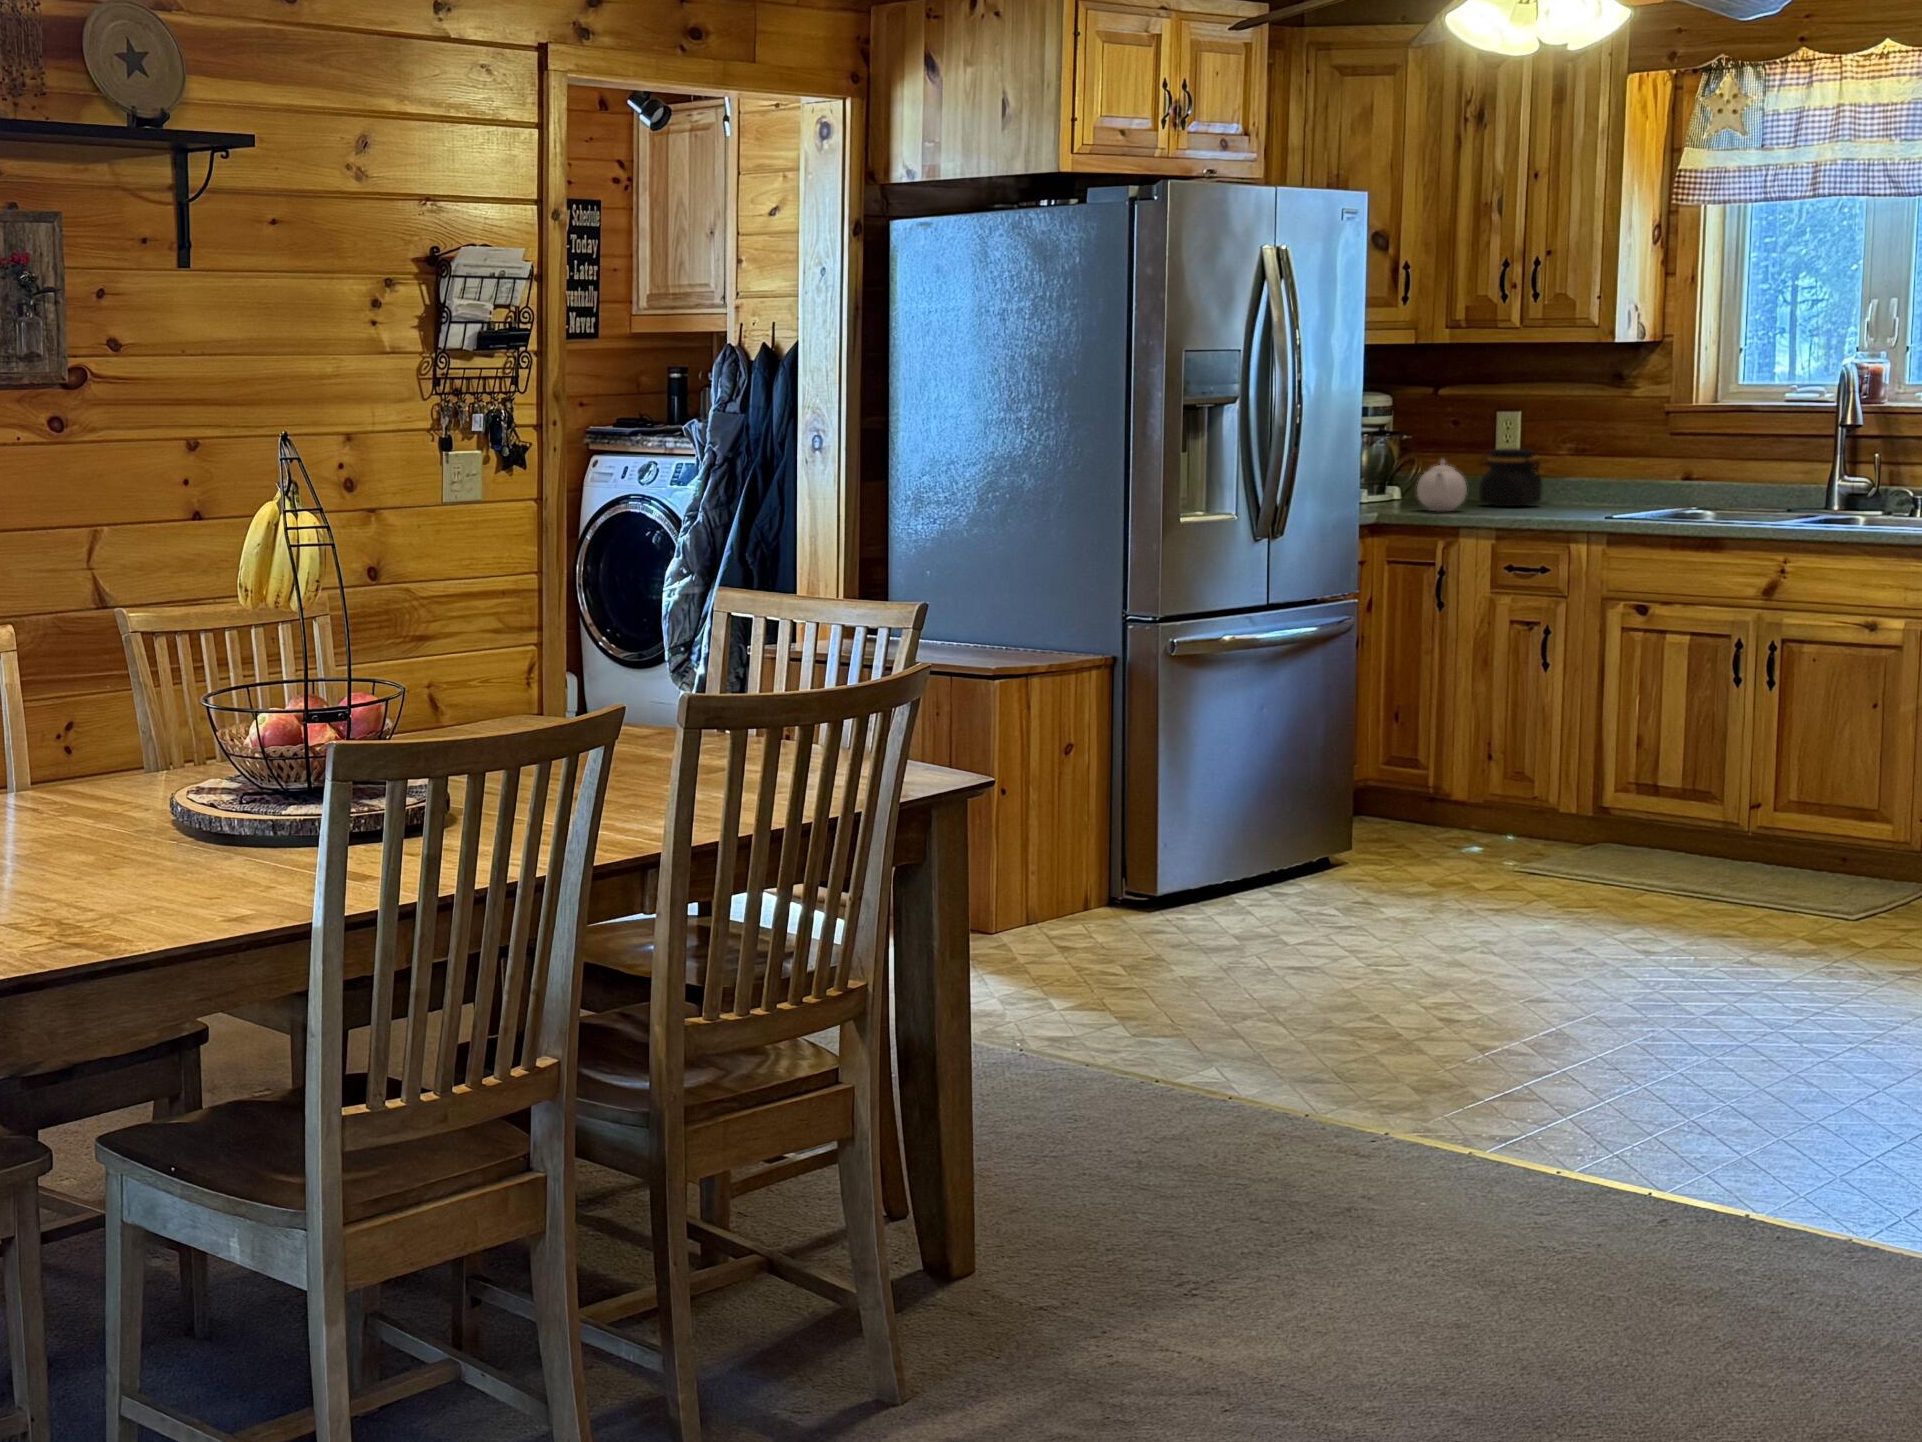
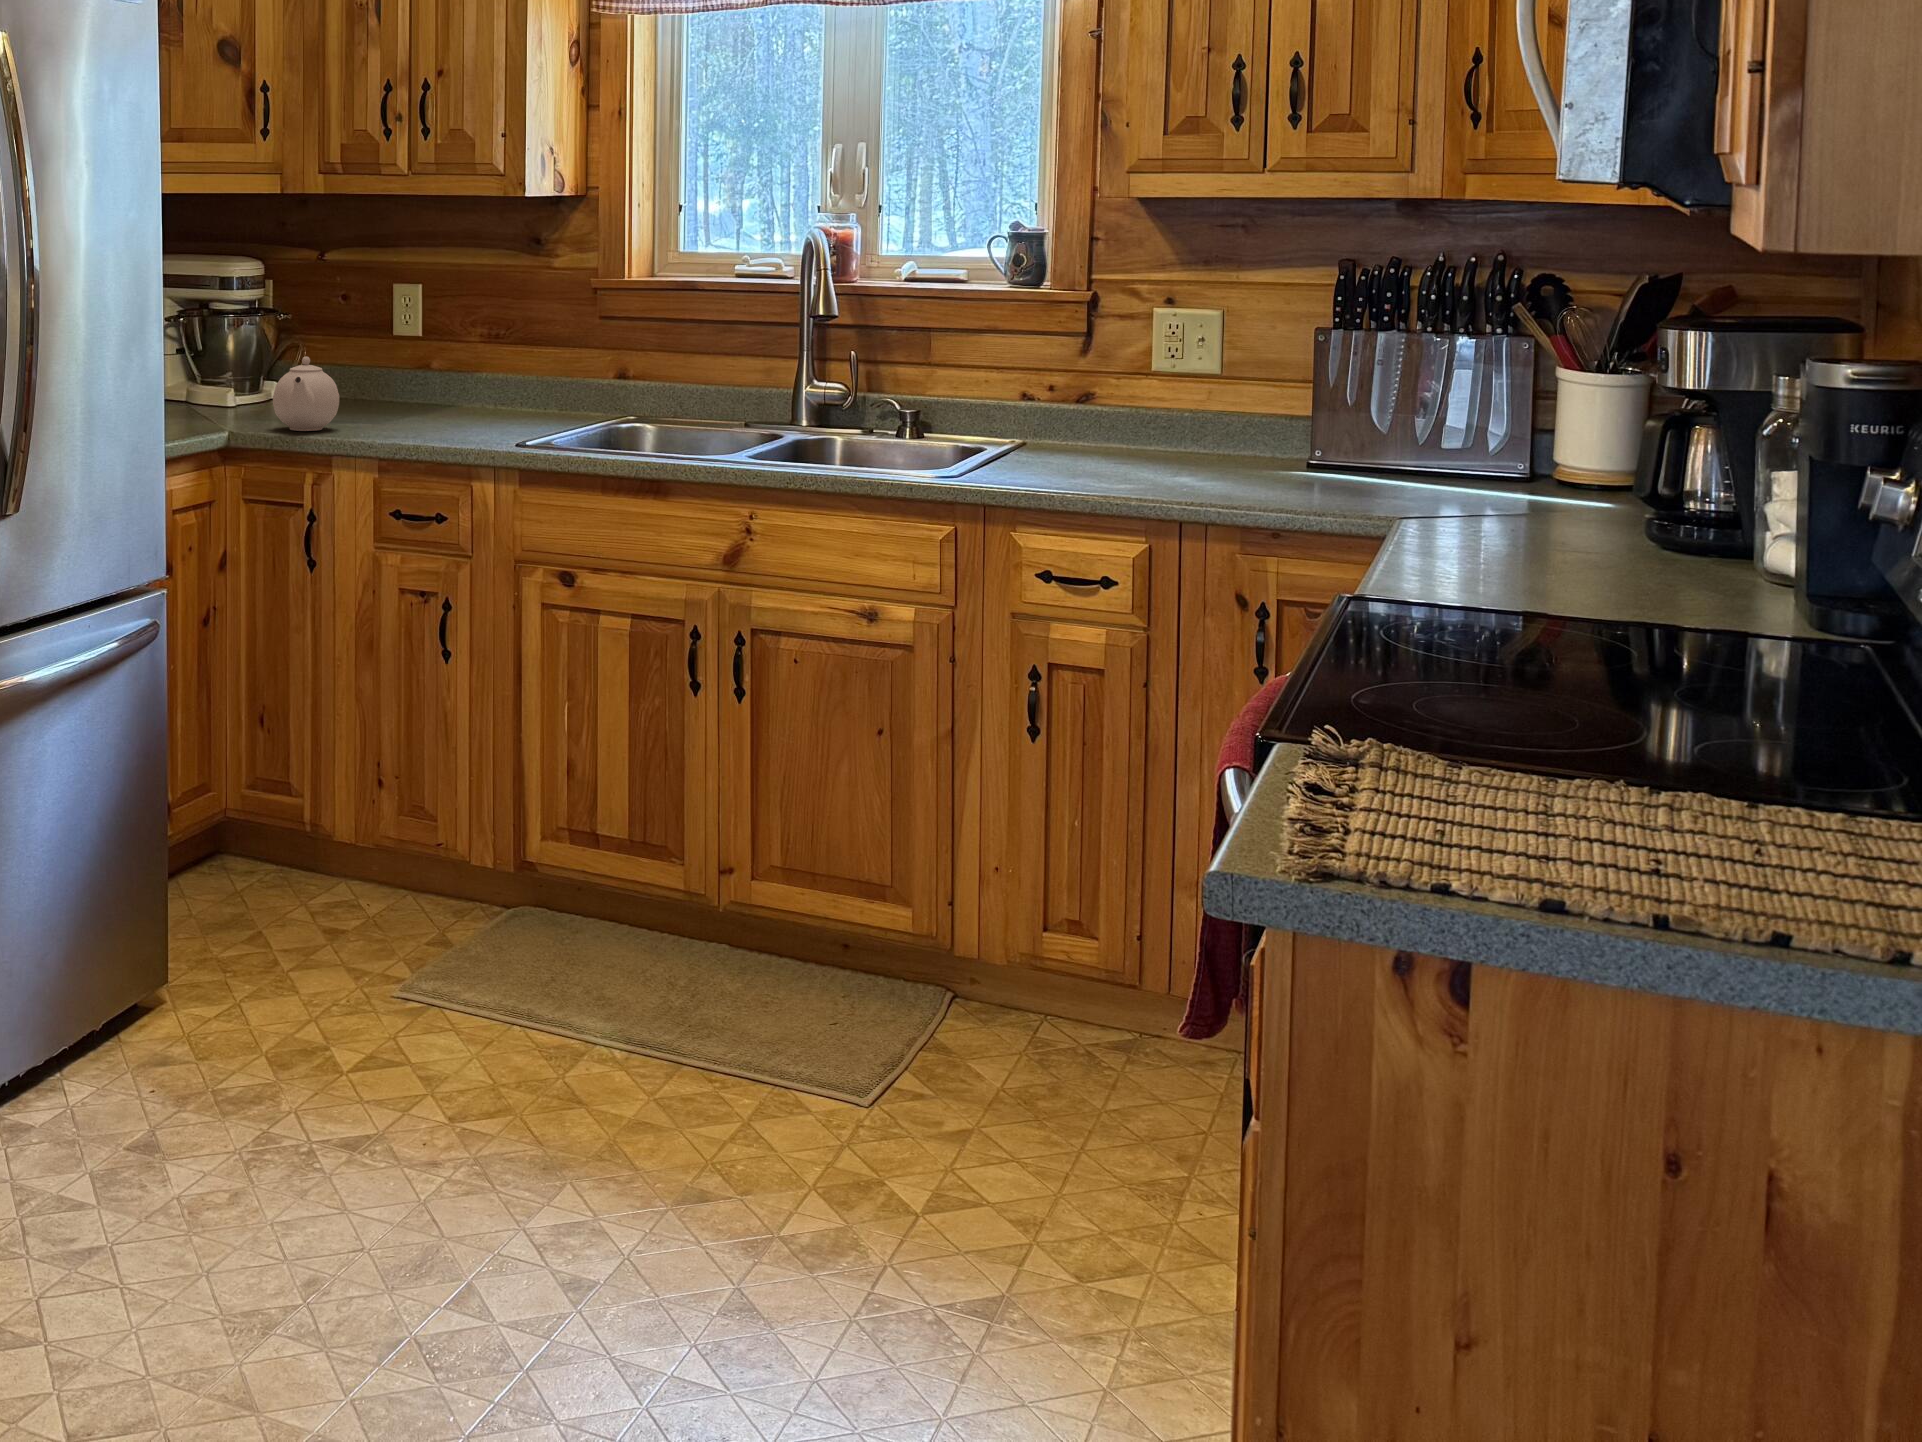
jar: present [1479,448,1542,506] -> none [364,339,443,419]

